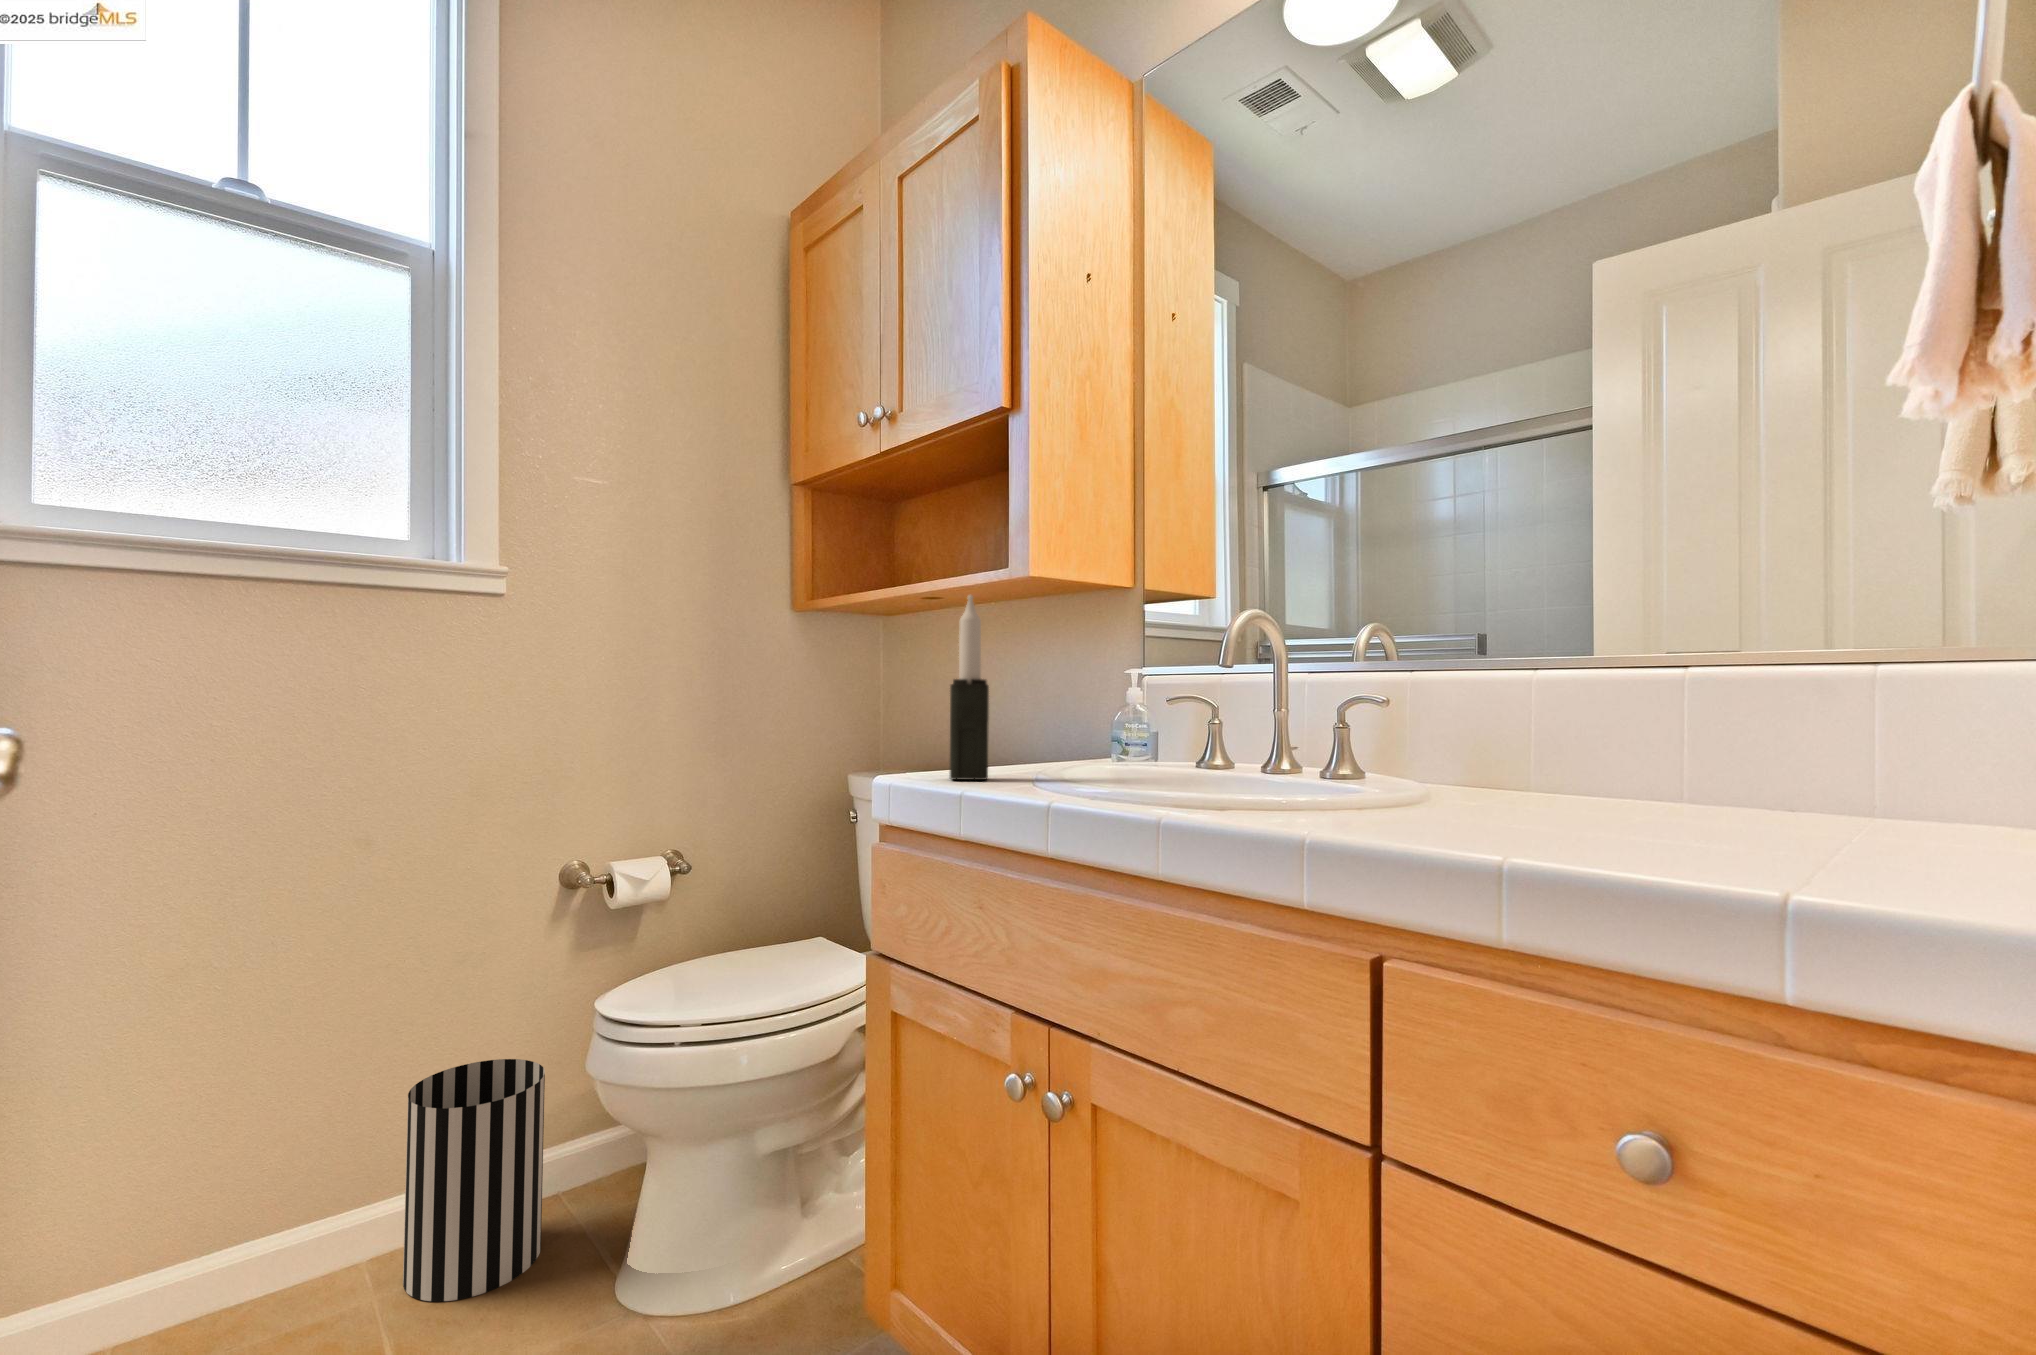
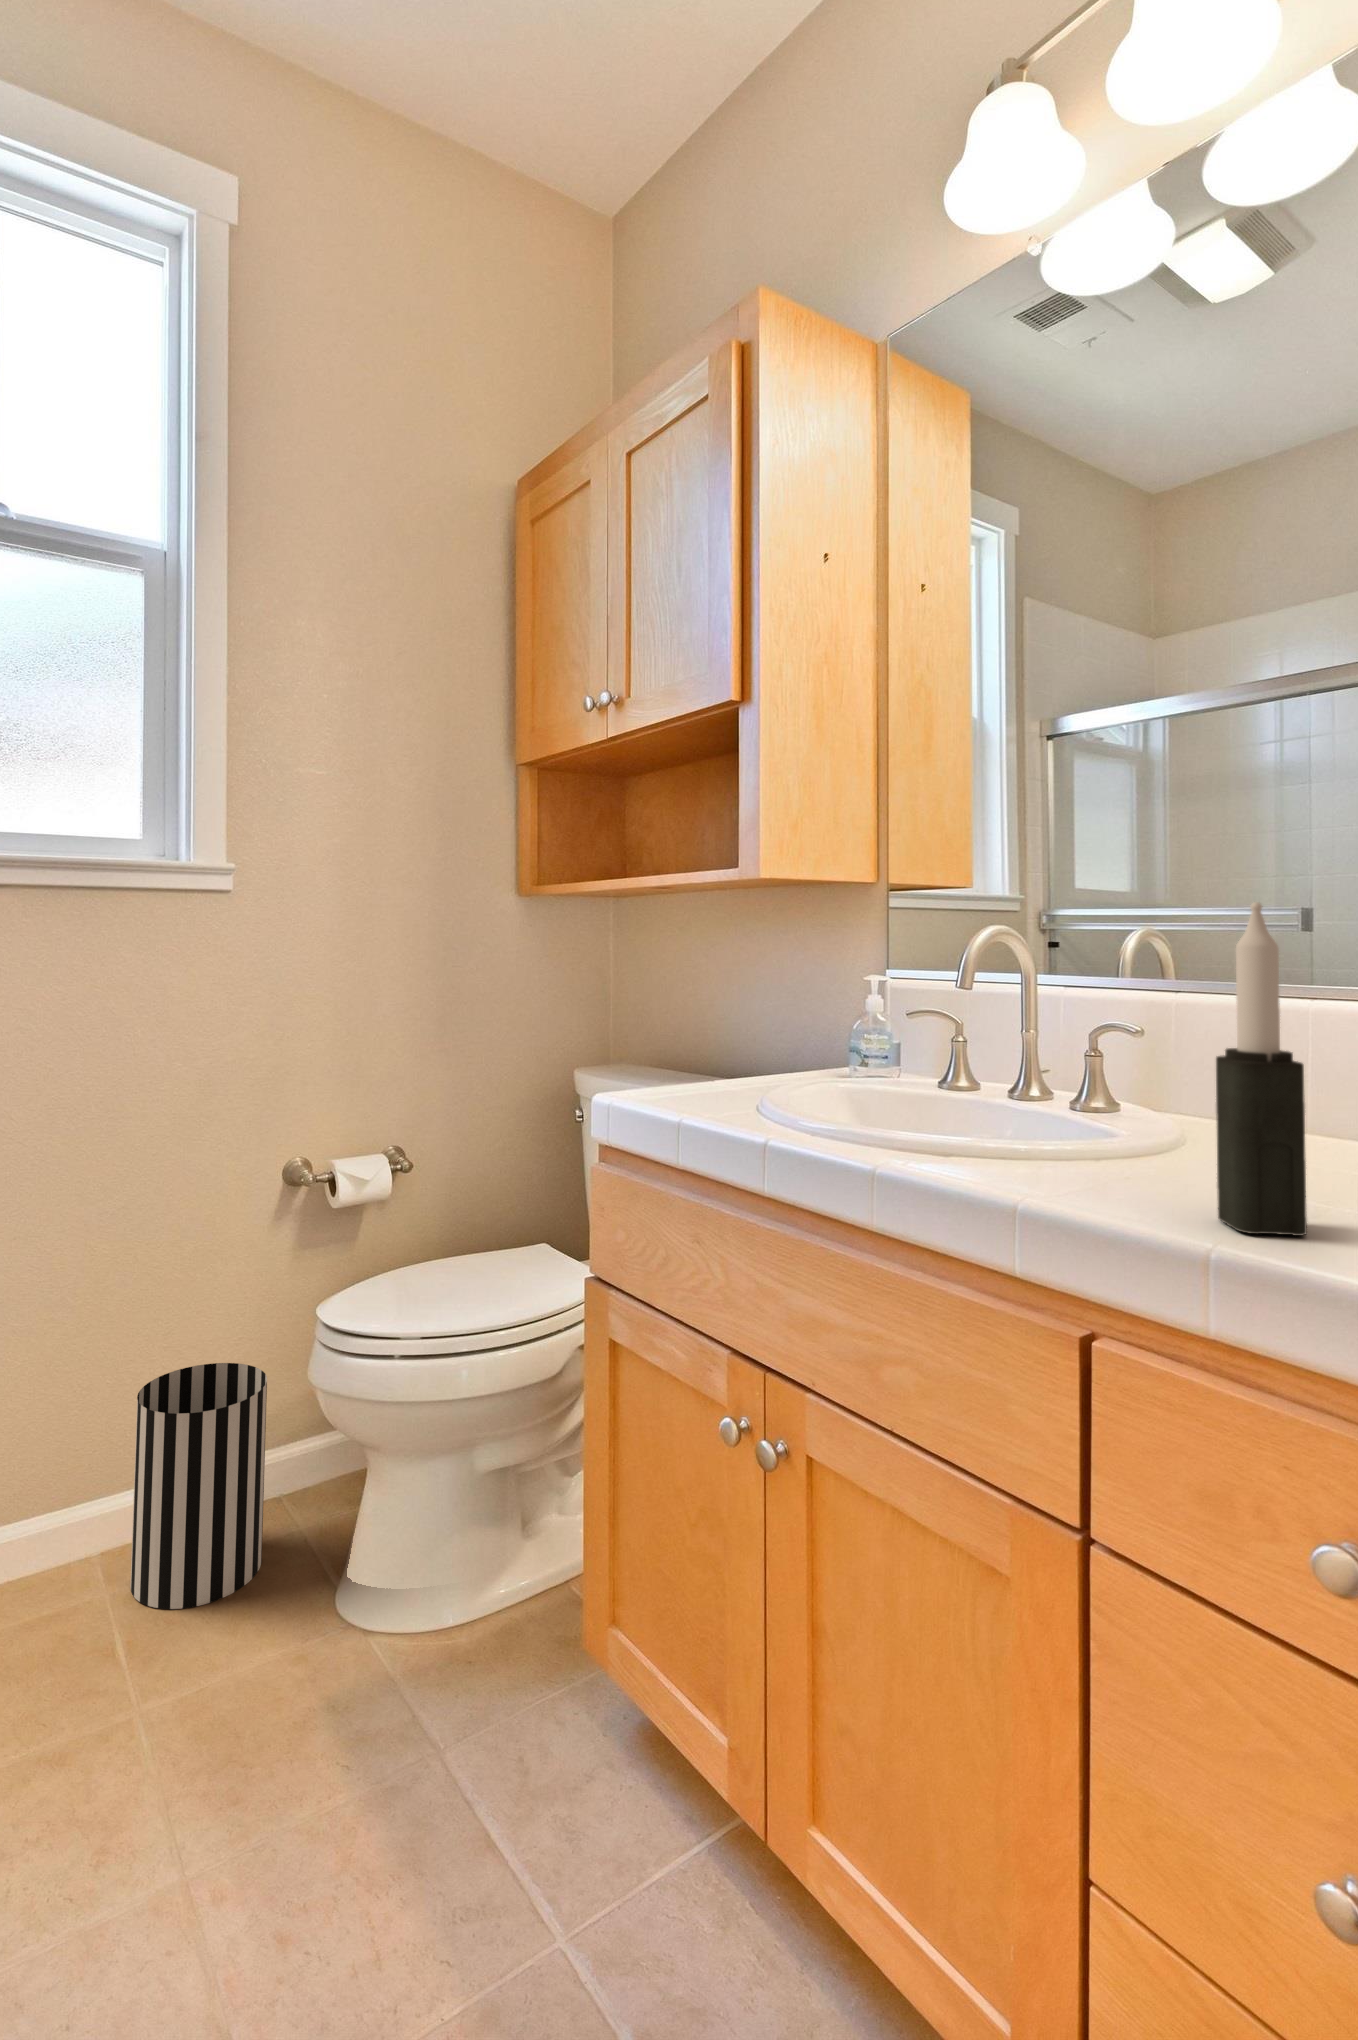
candle: present [950,595,989,780] -> present [1216,902,1307,1236]

